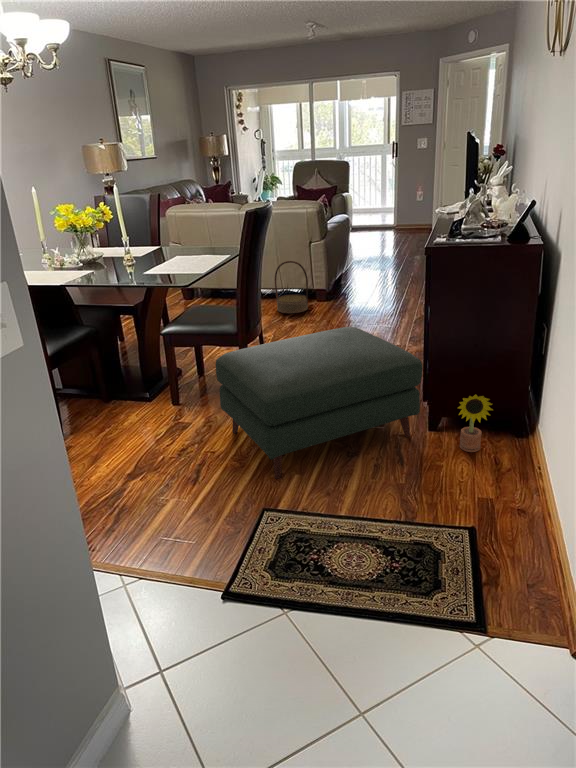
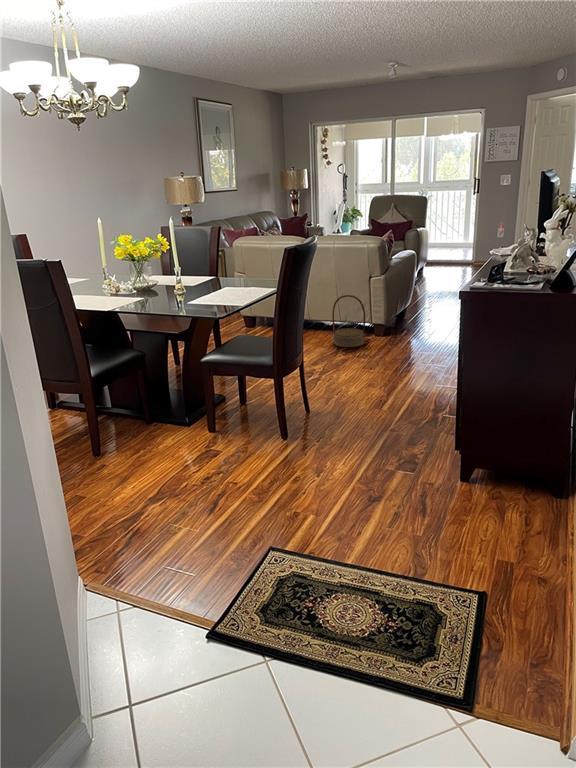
ottoman: present [216,327,423,479] -> none [245,367,453,517]
decorative plant: present [458,394,493,452] -> none [485,448,525,509]

